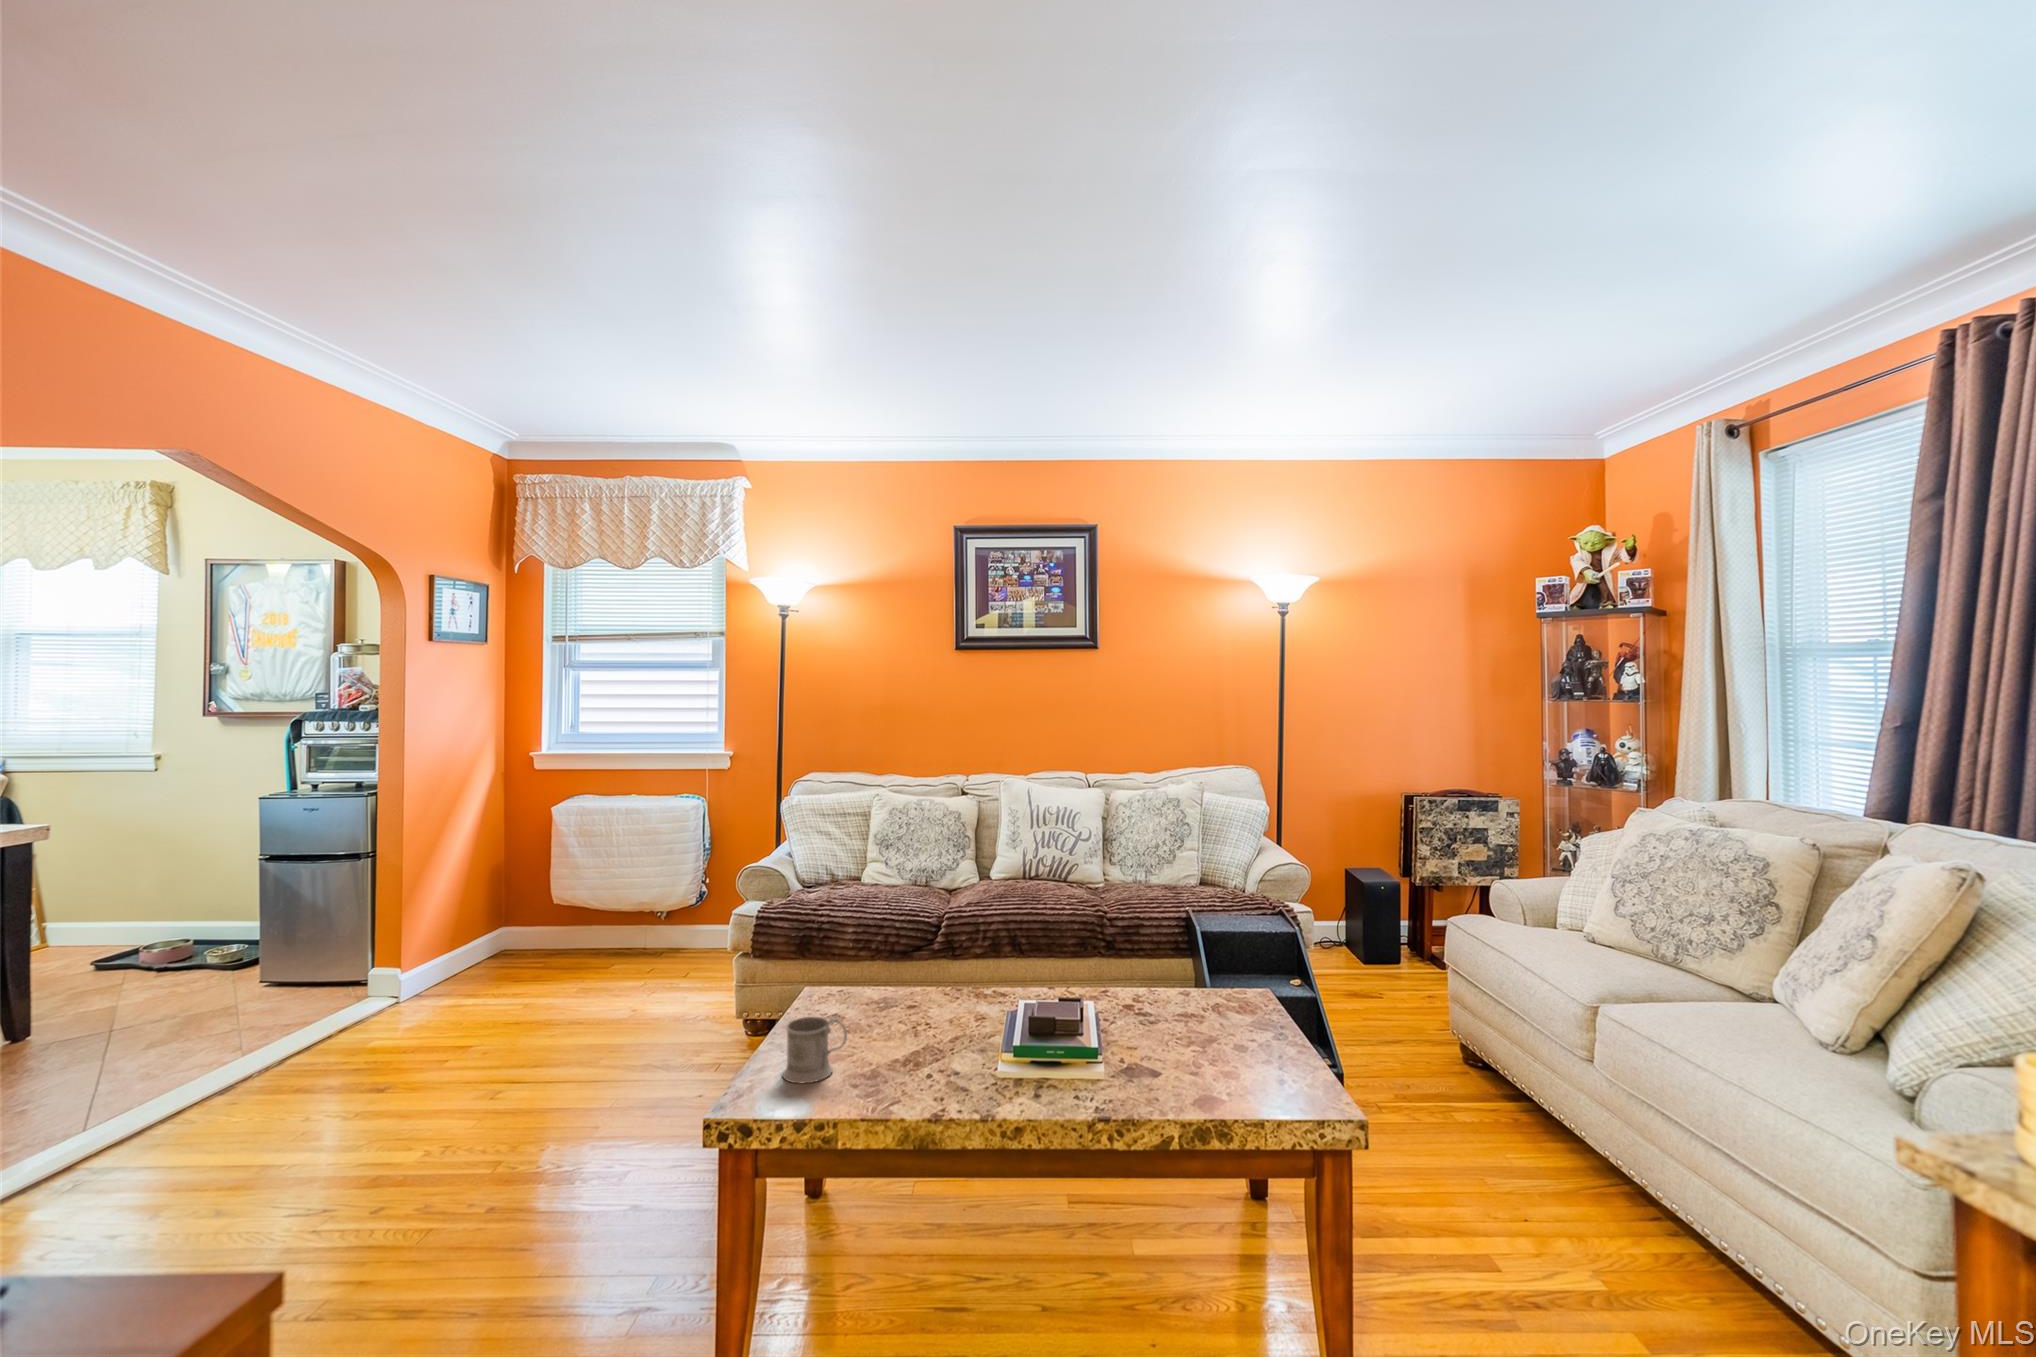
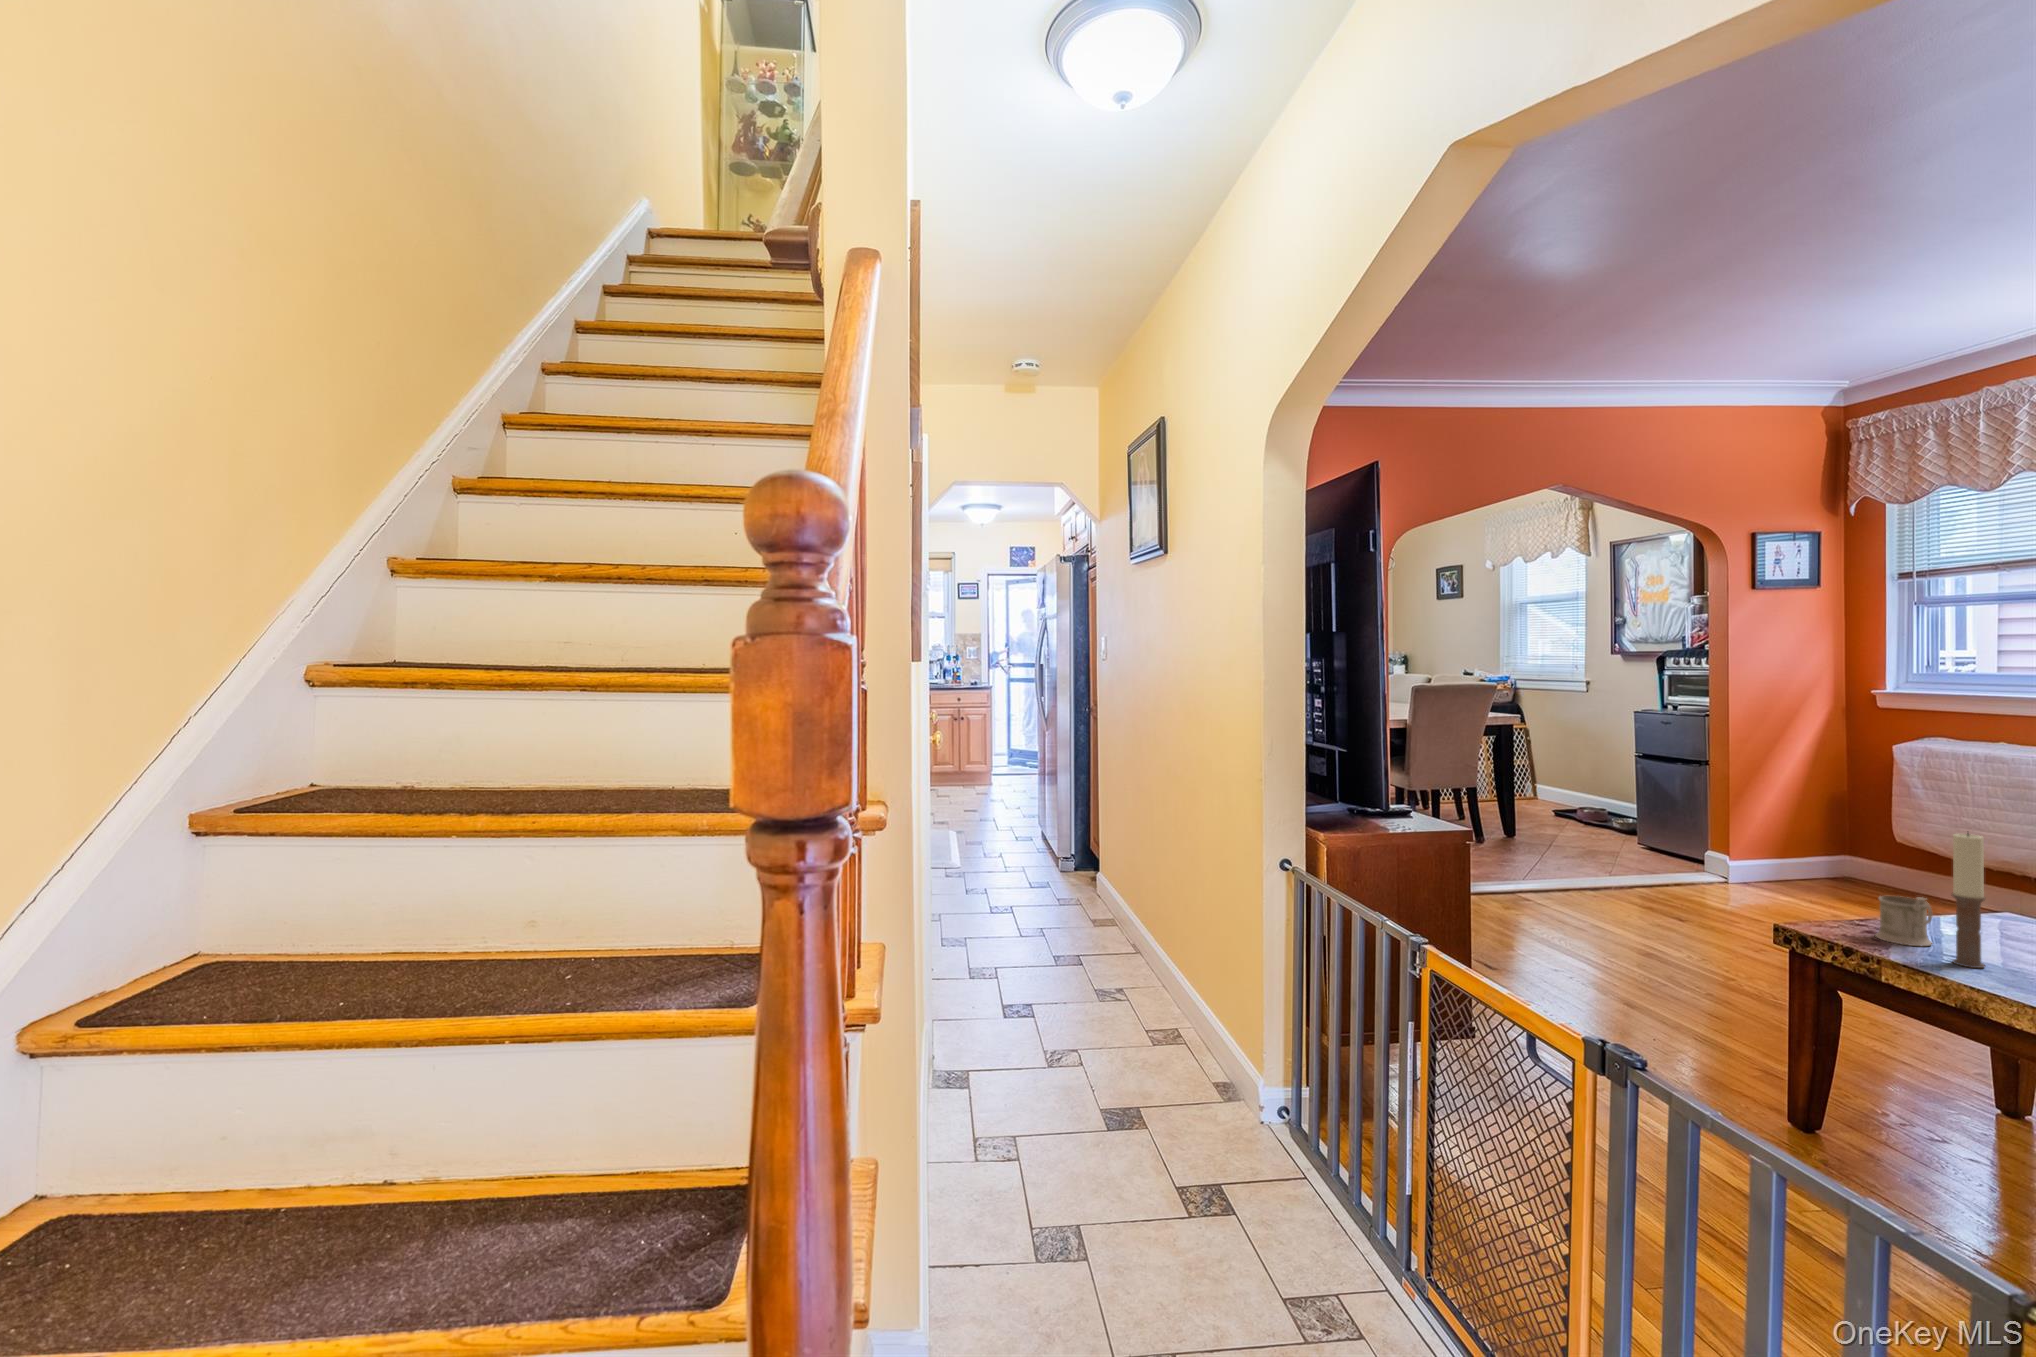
candle: none [874,930,900,1090] -> present [1952,833,1986,968]

